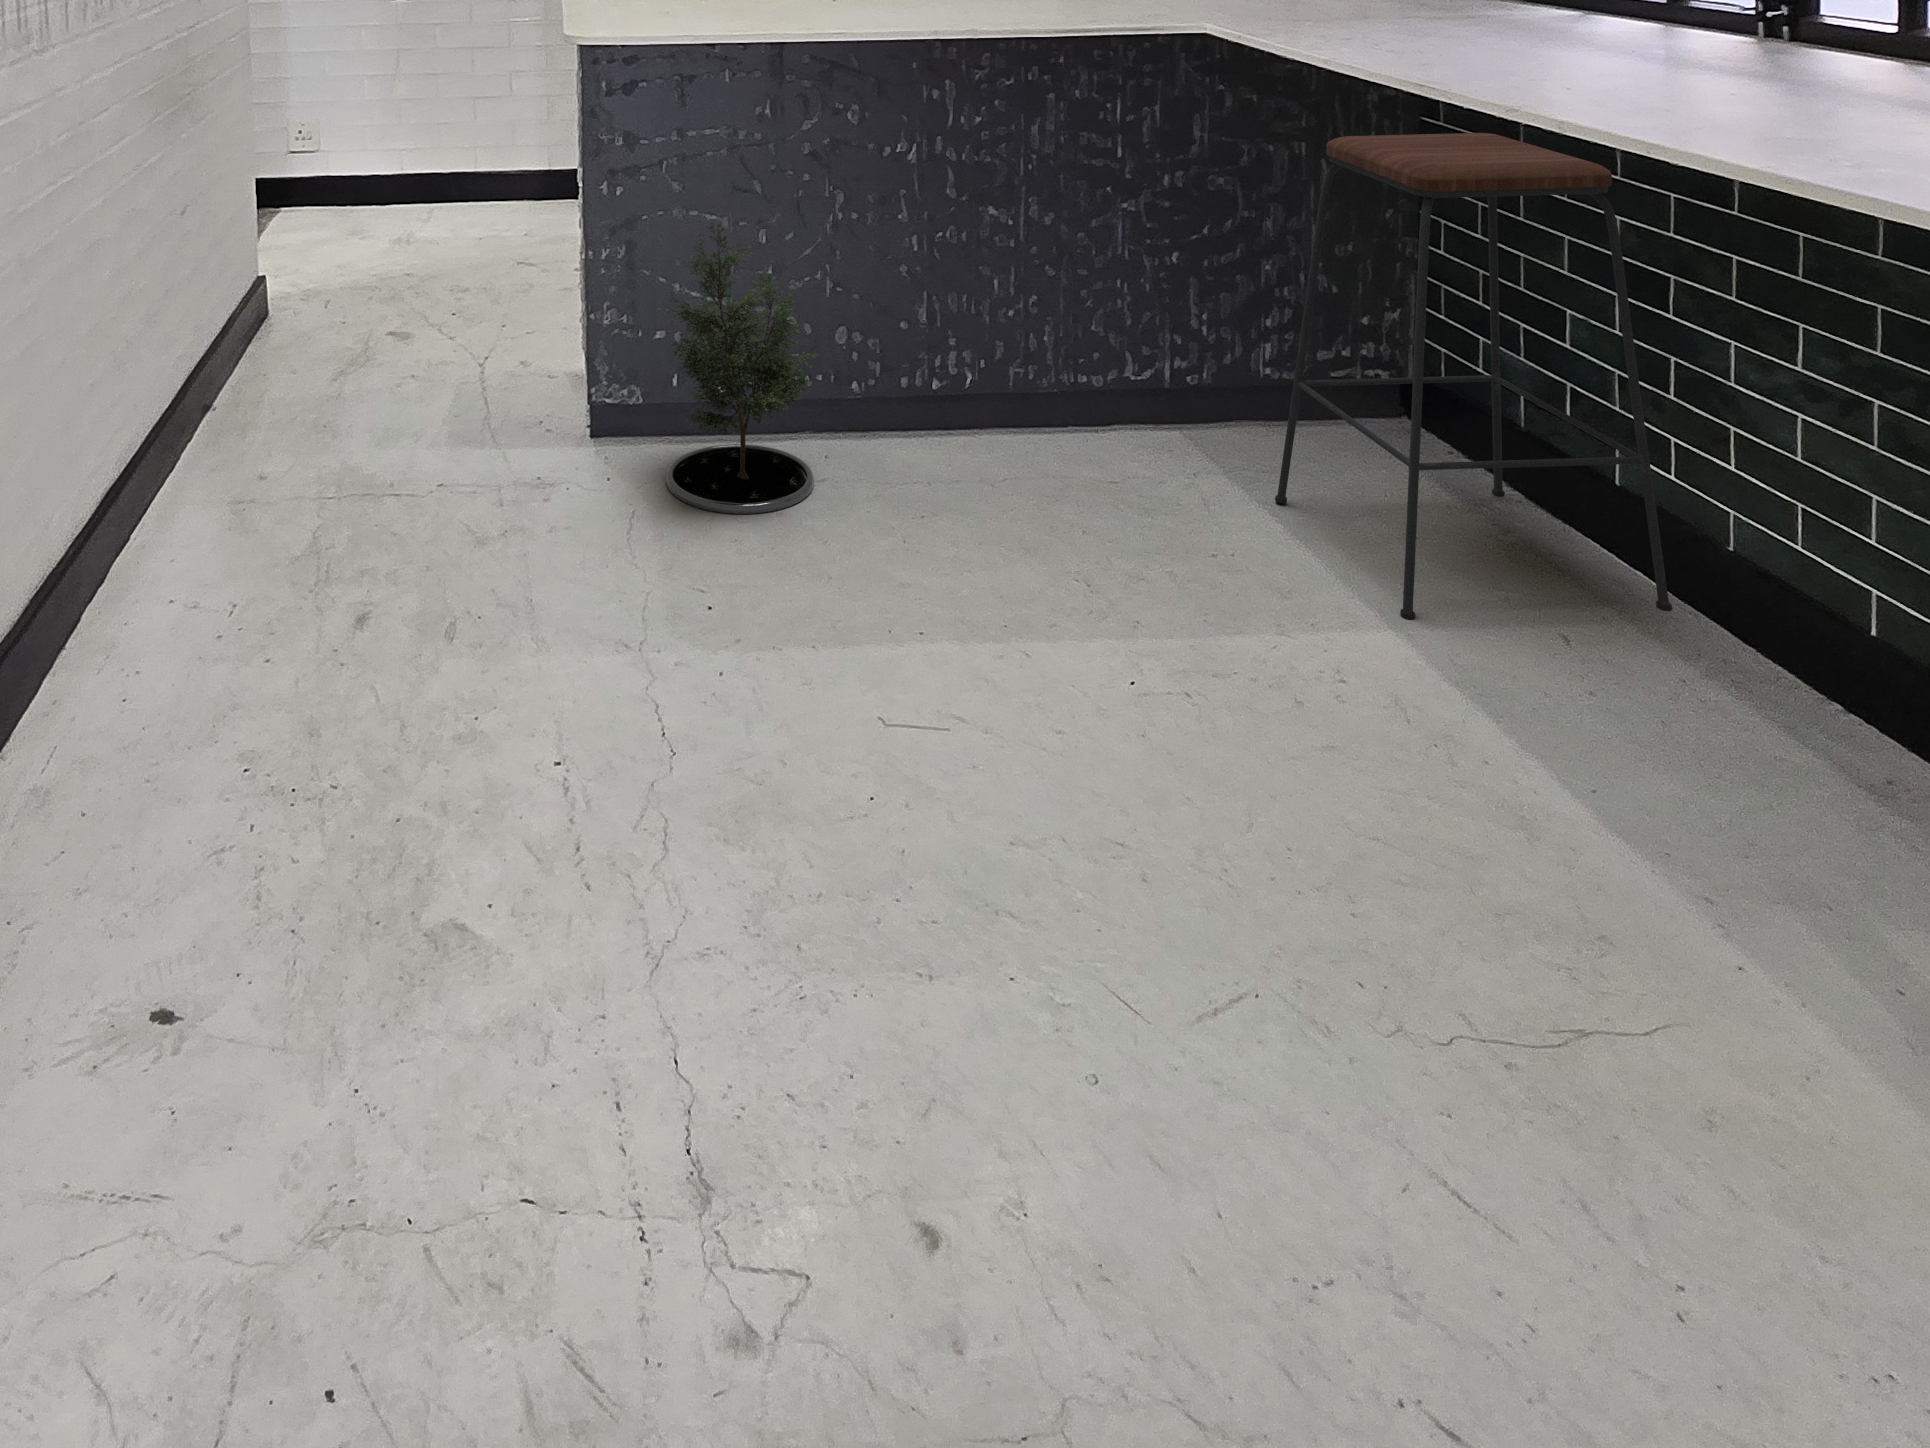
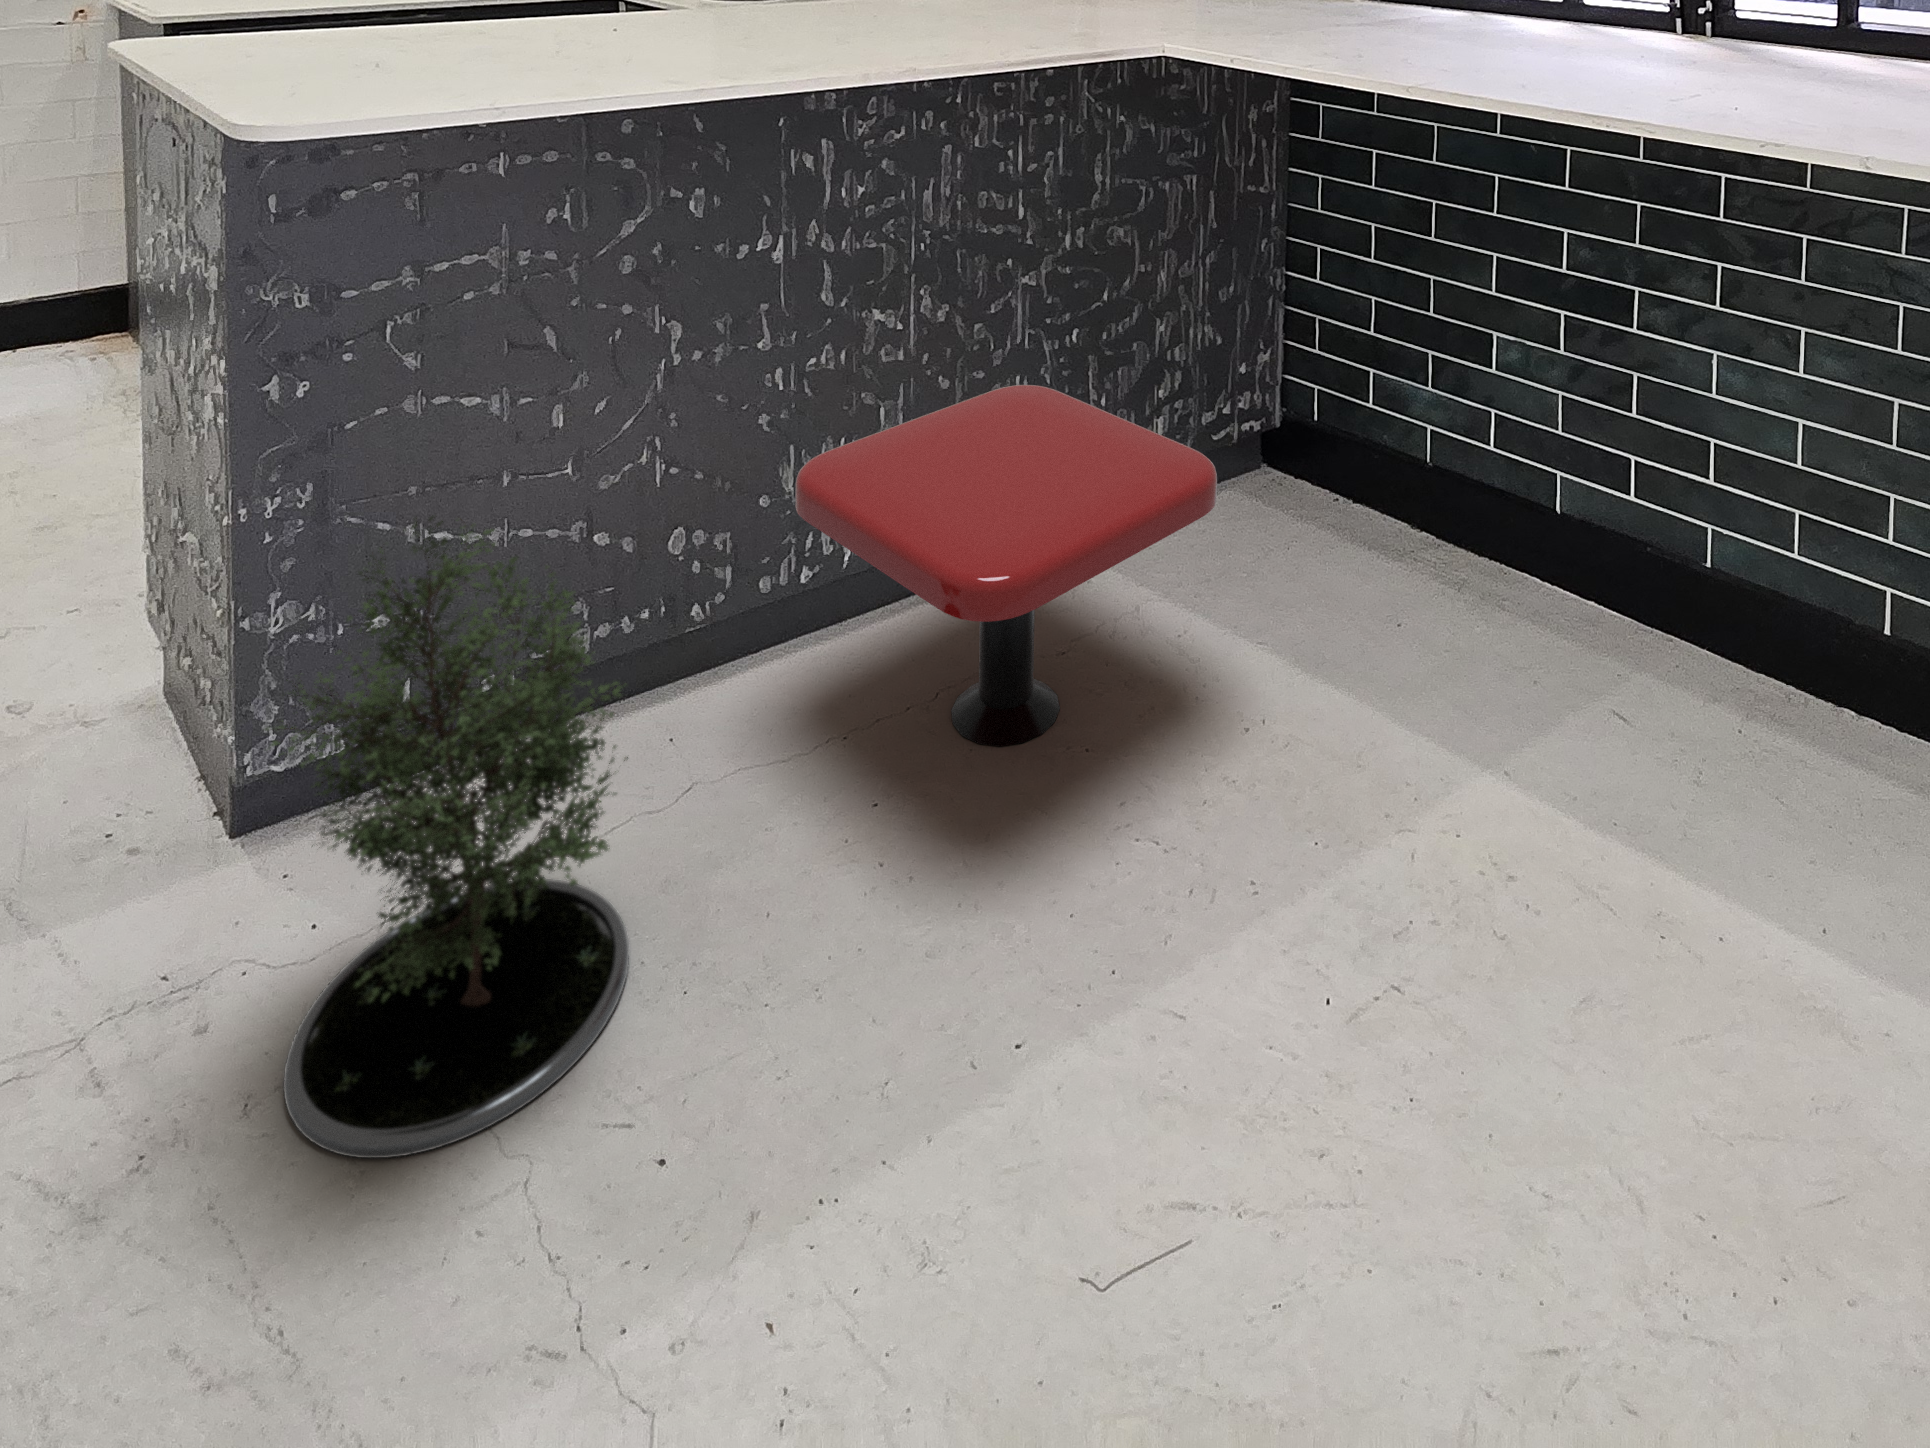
bar stool: present [1275,133,1672,619] -> none [1238,147,1635,777]
pedestal table: none [940,277,1220,495] -> present [796,385,1217,746]

